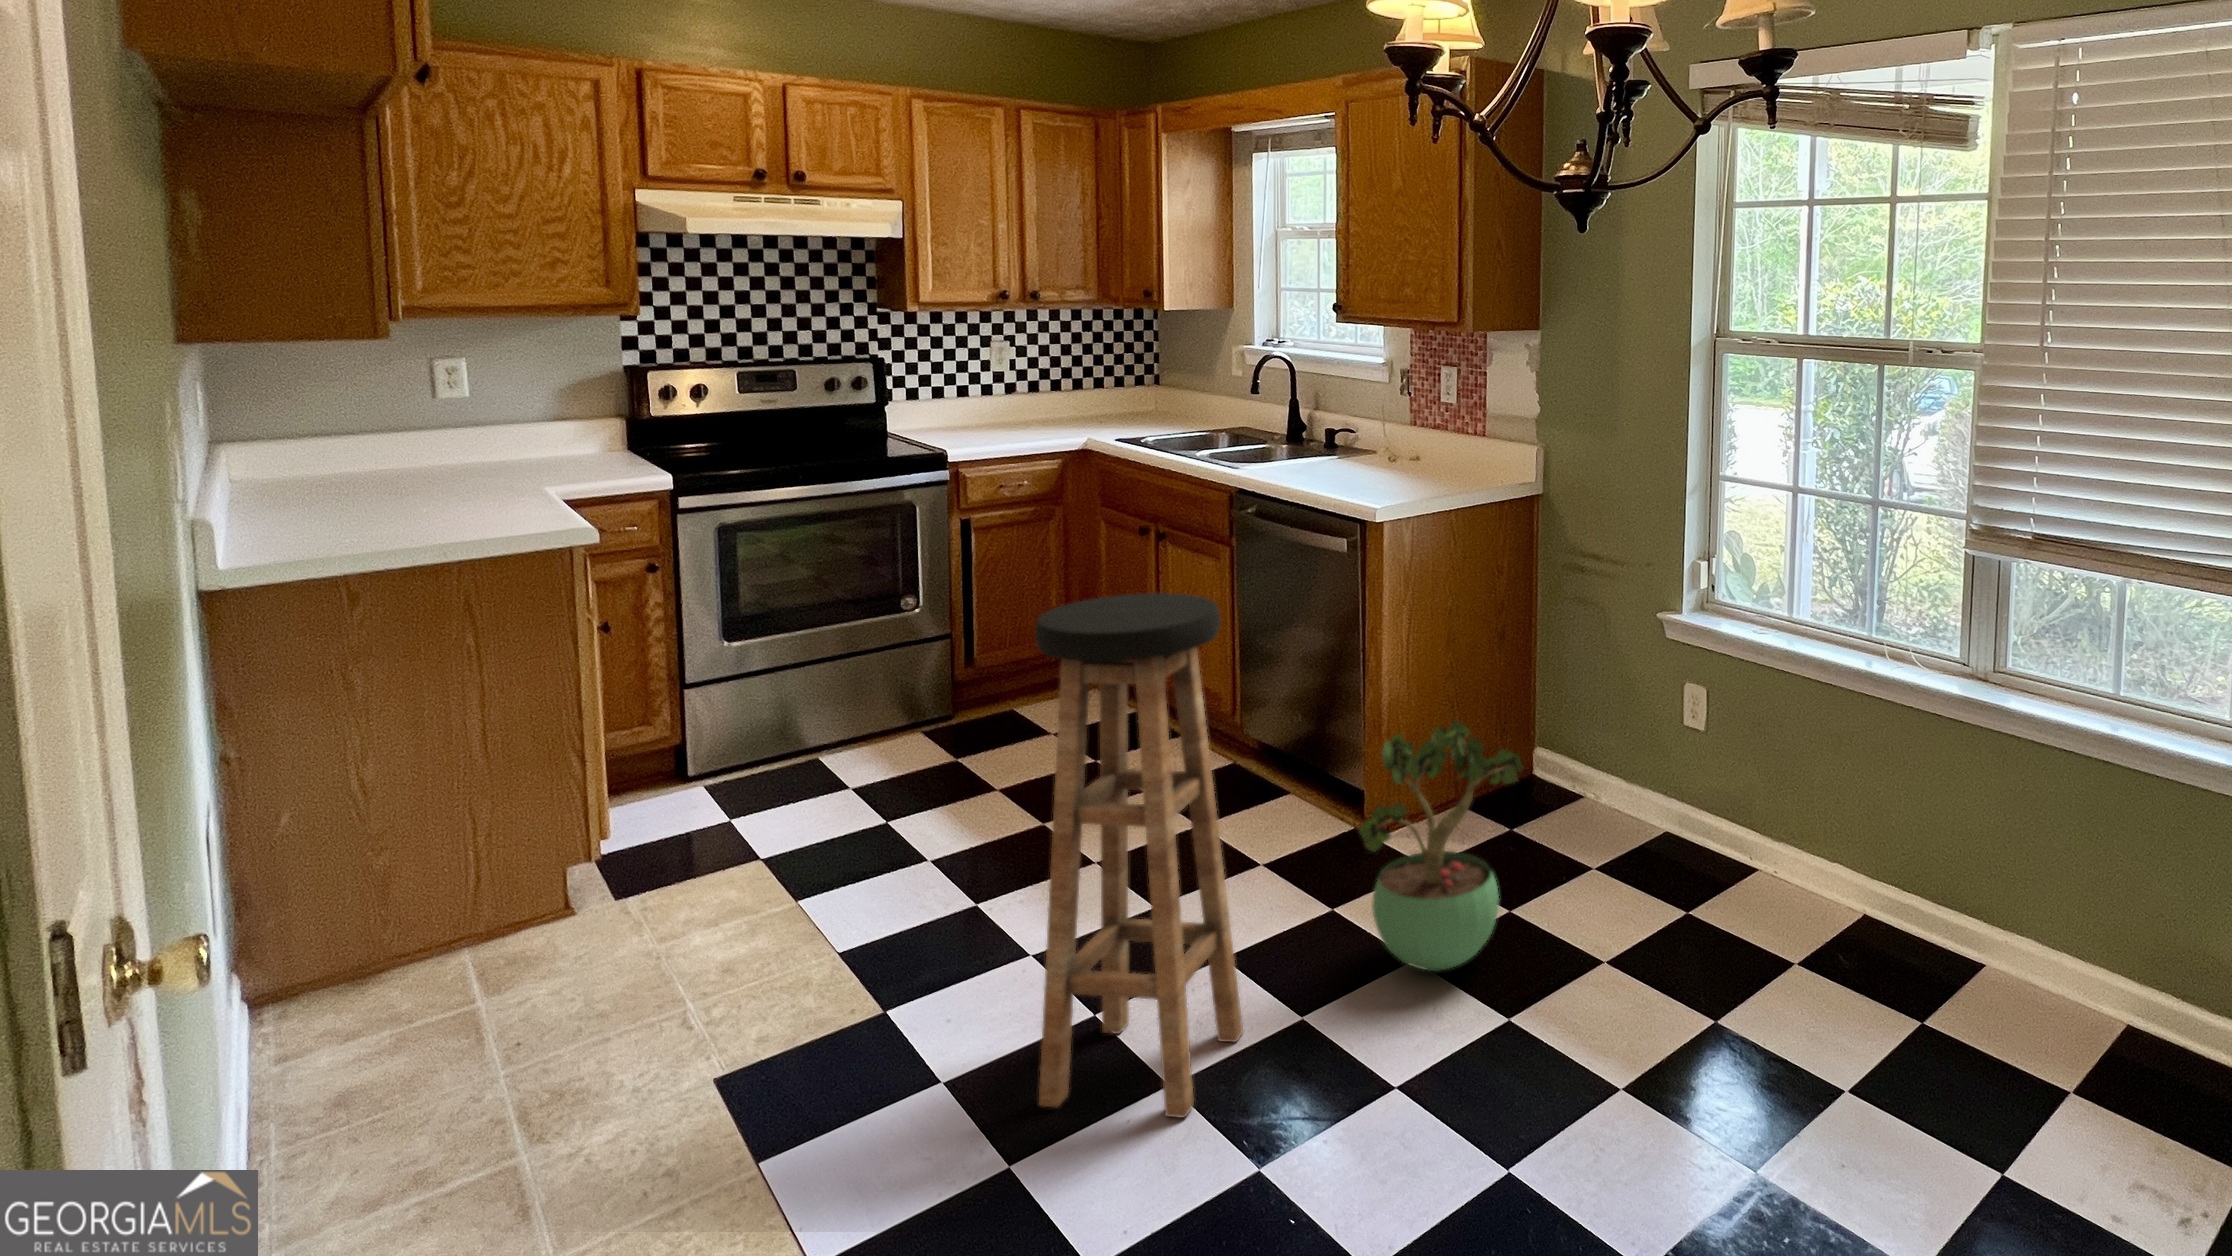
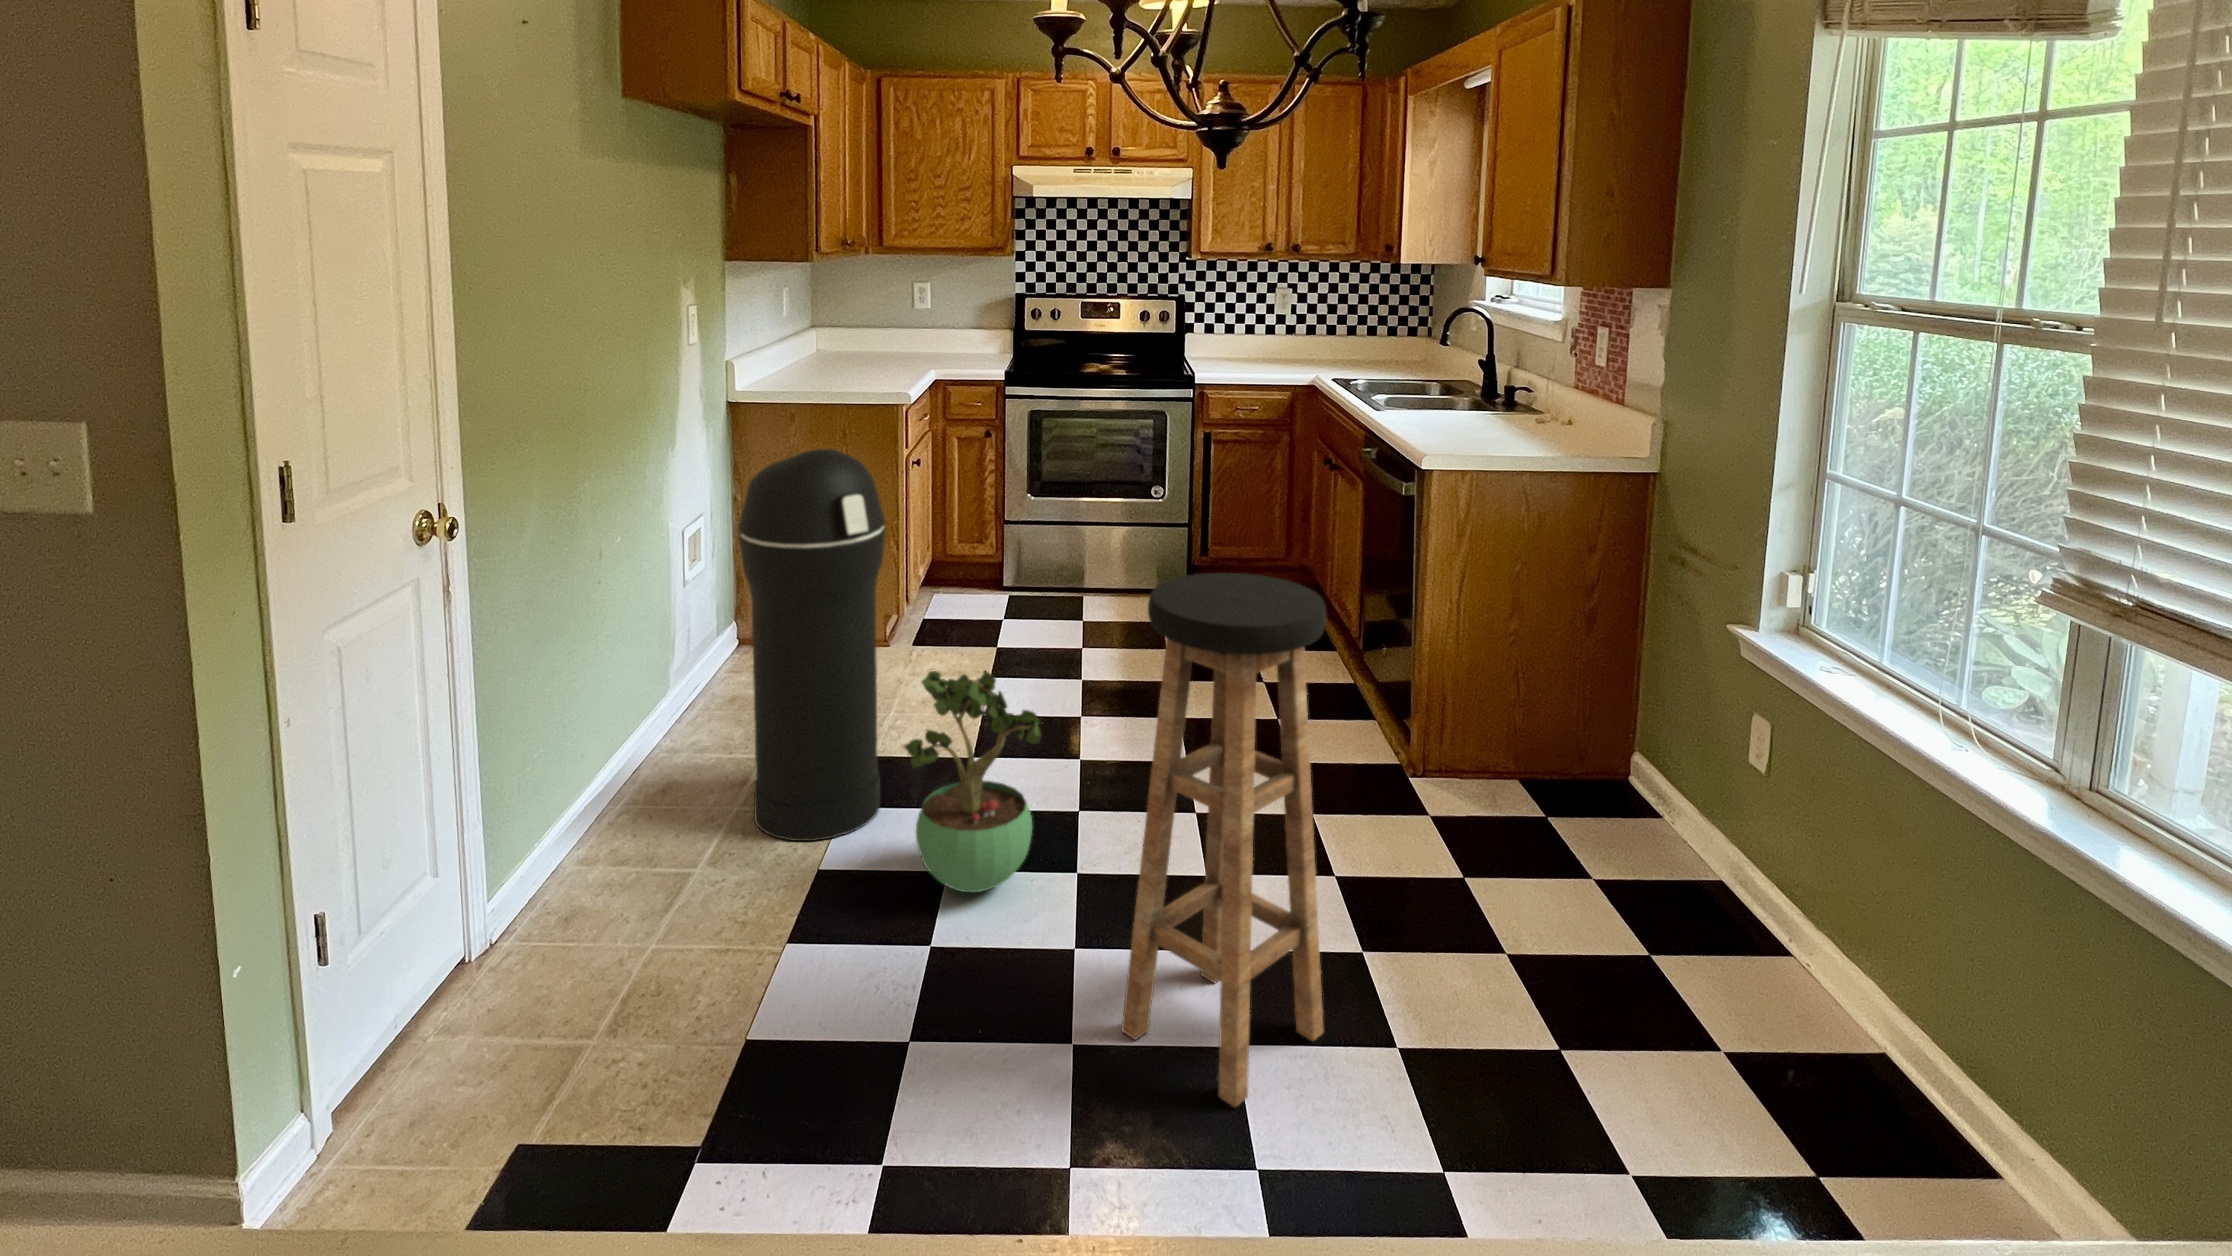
trash can: none [345,552,602,1096] -> present [738,449,886,841]
potted plant: present [1359,720,1522,971] -> present [904,671,1043,892]

